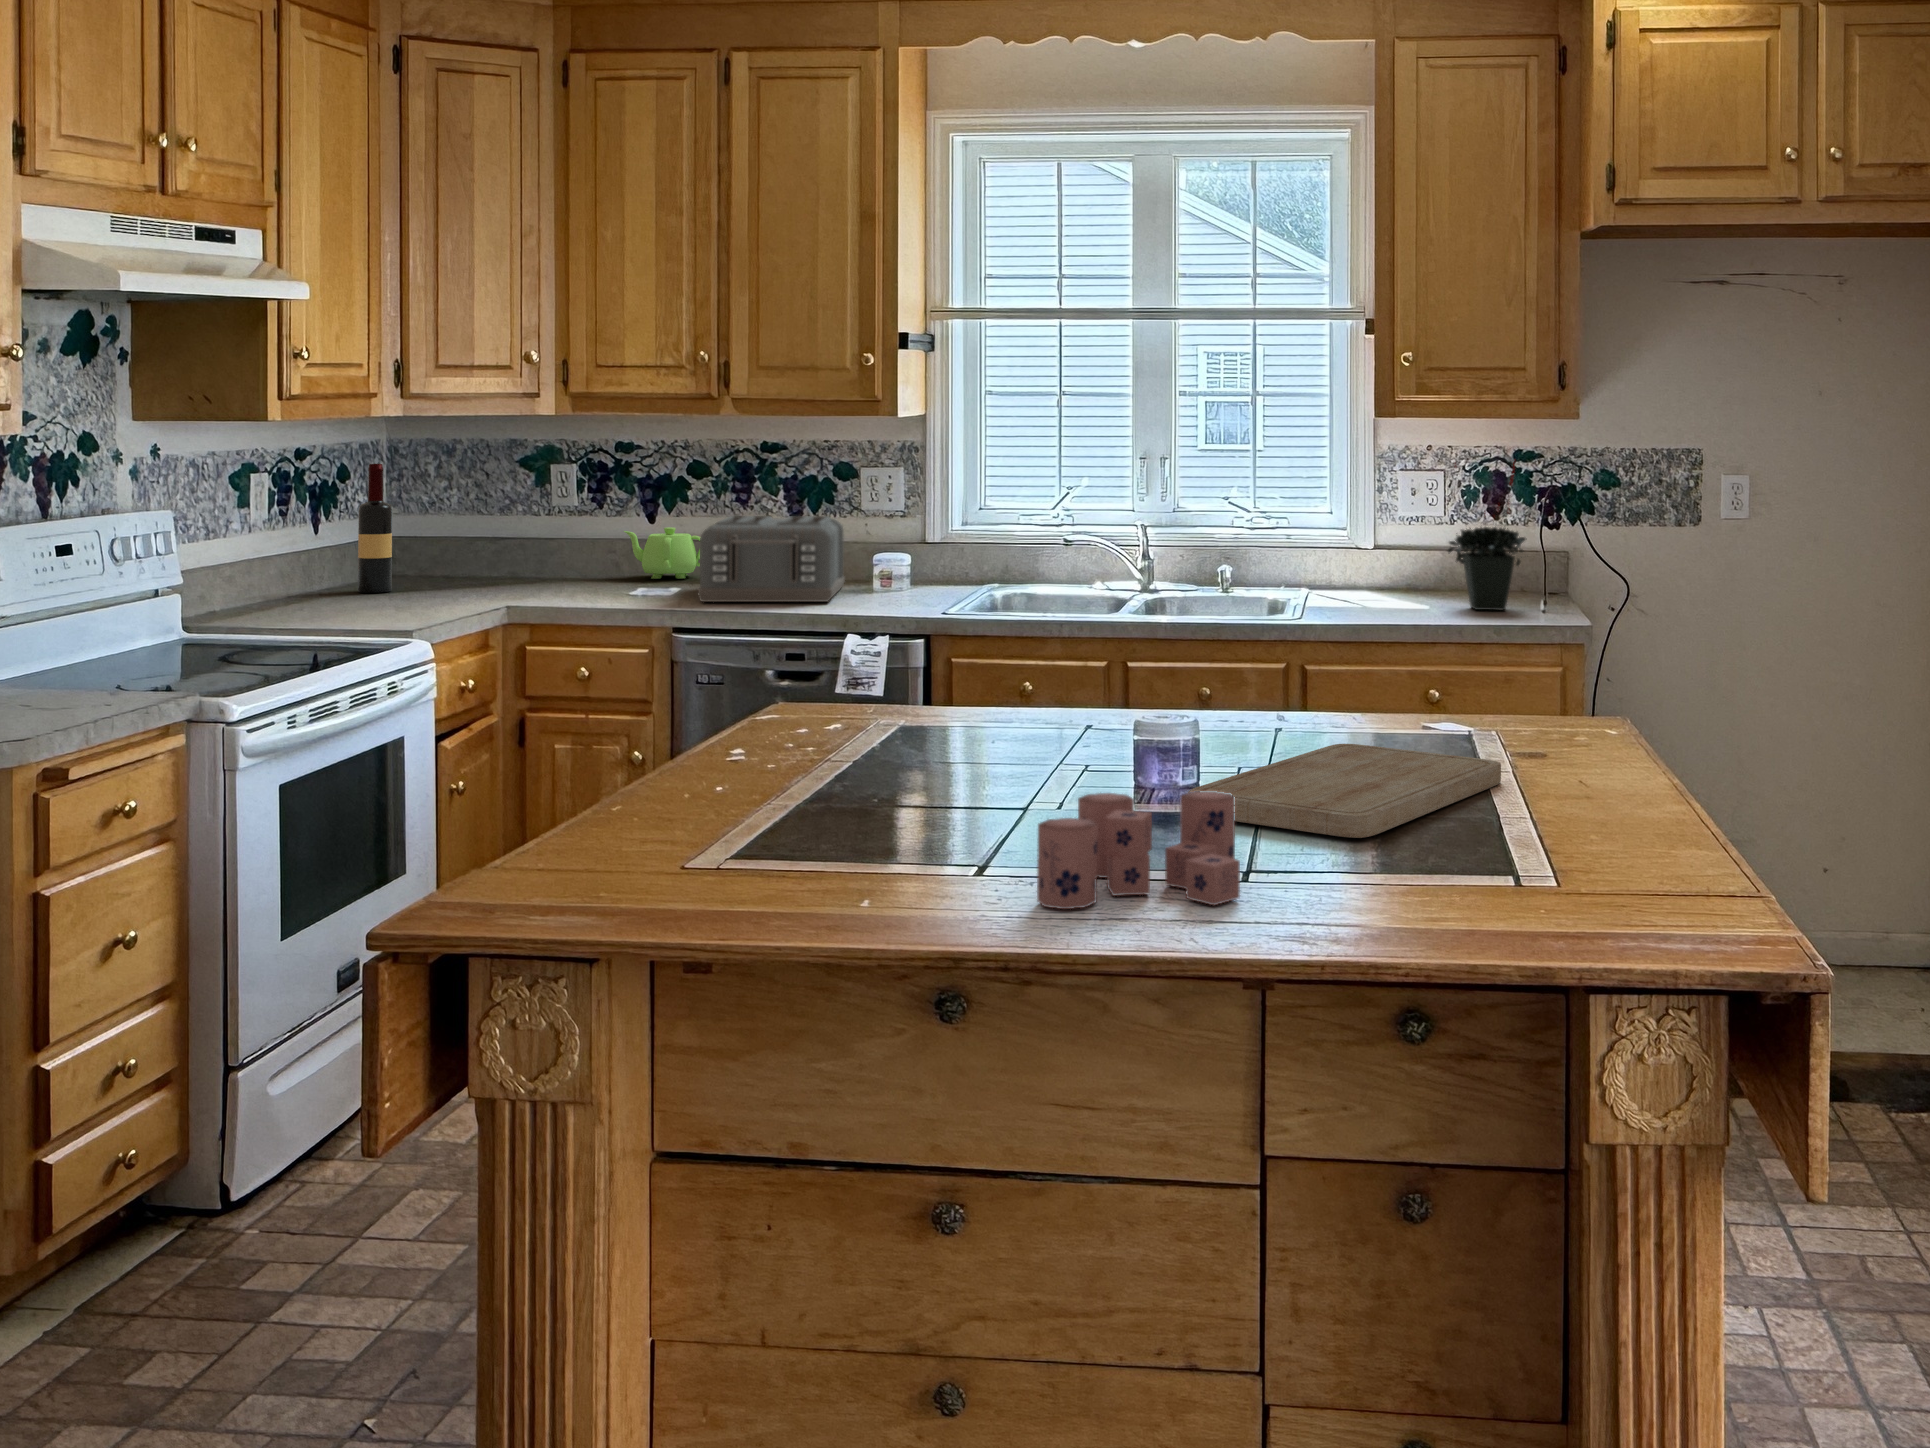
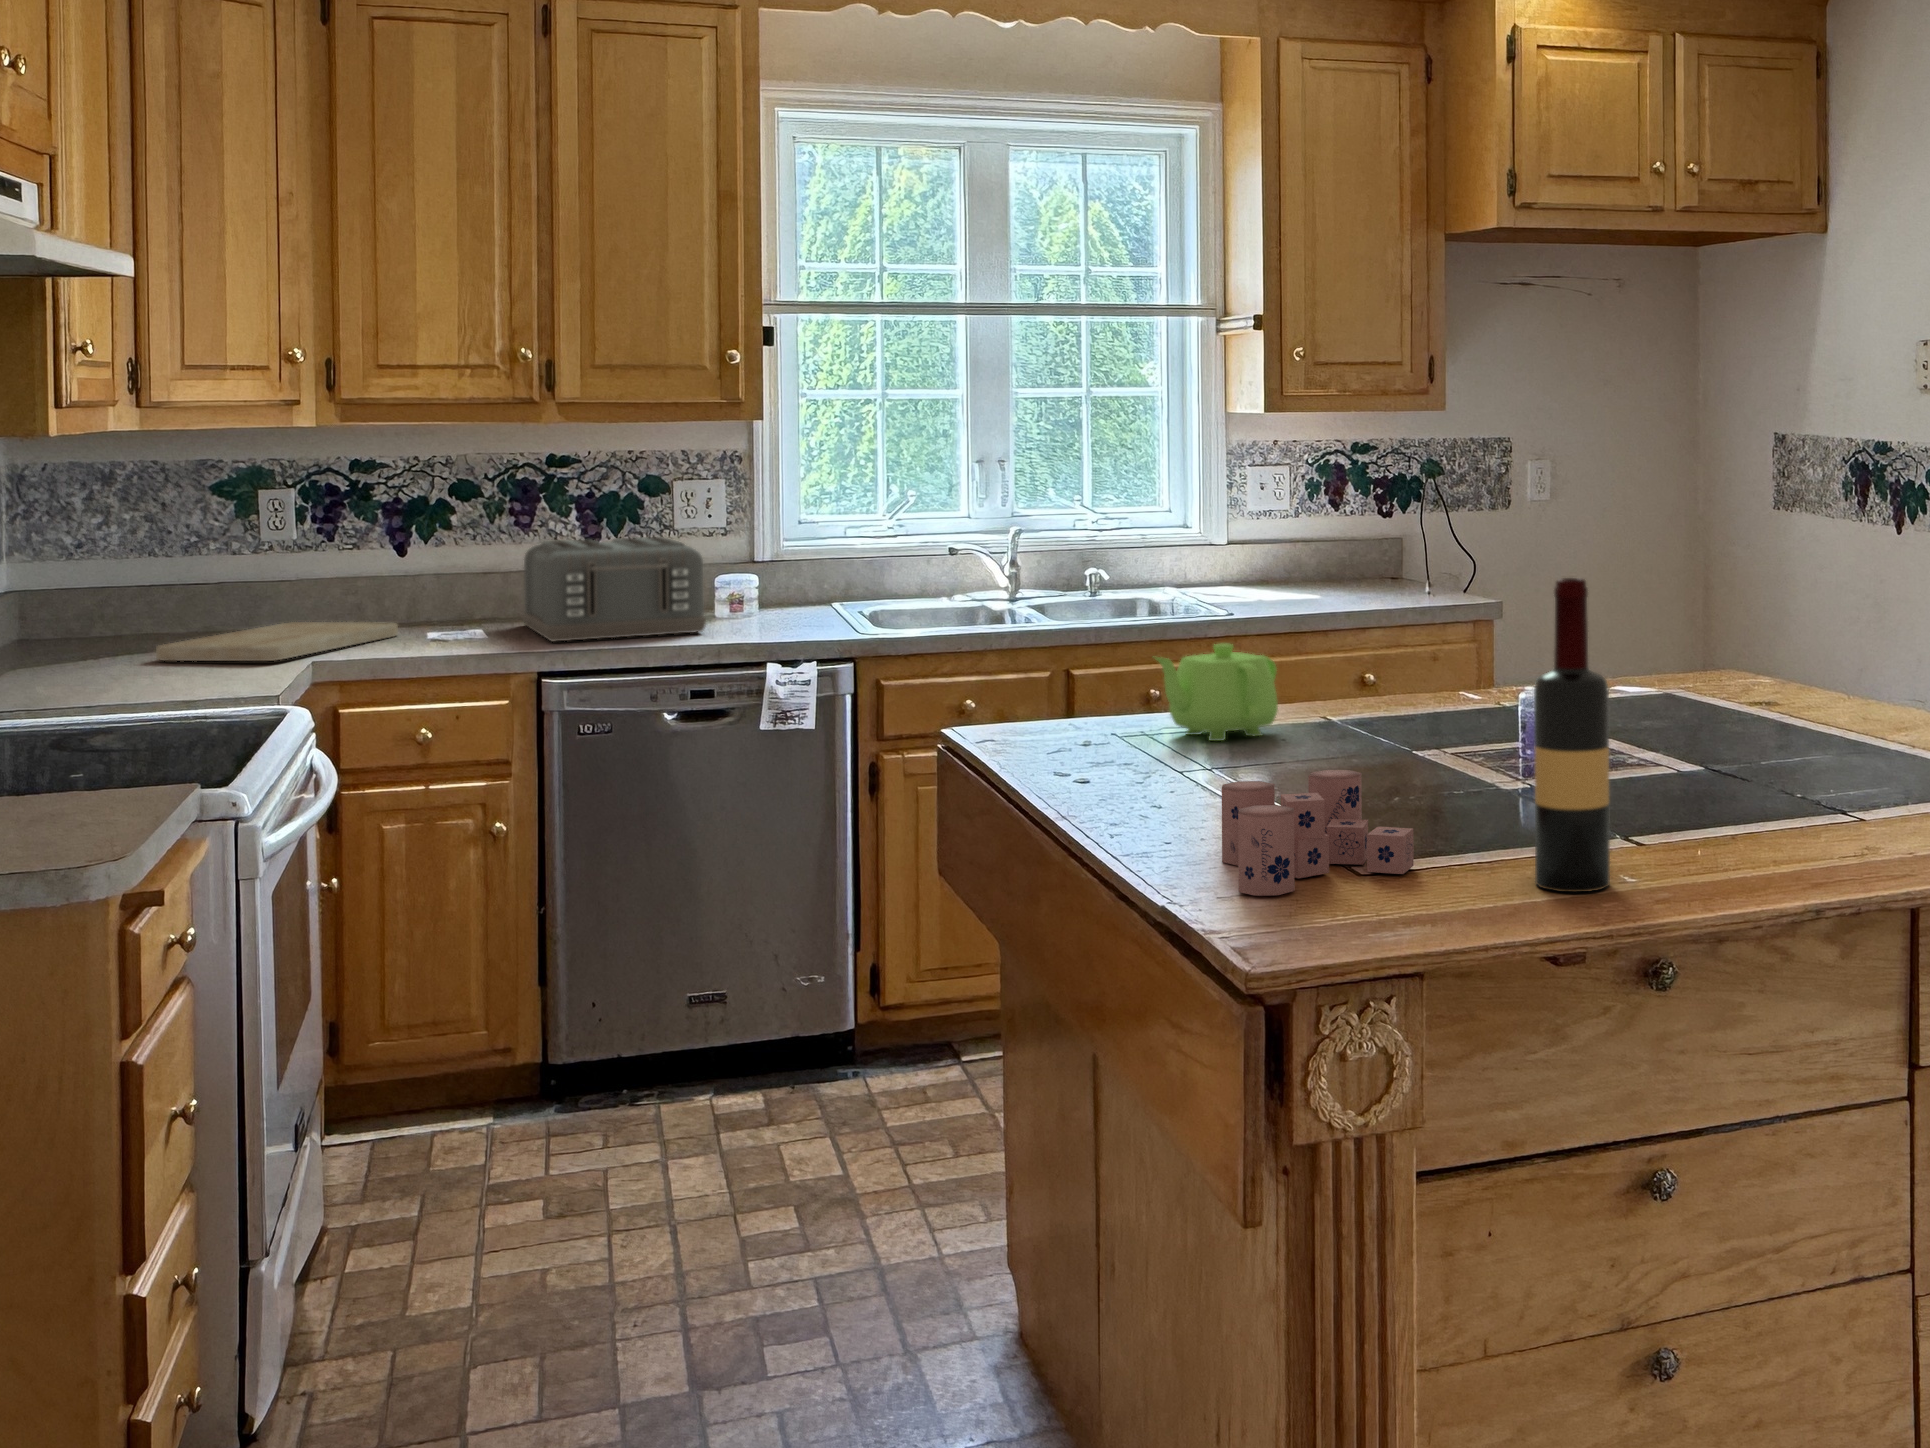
potted plant: present [1448,462,1525,610] -> none [1326,449,1407,597]
wine bottle: present [358,464,392,593] -> present [1534,578,1610,892]
teapot: present [624,527,700,579] -> present [1155,643,1278,741]
cutting board: present [1188,744,1501,838] -> present [156,622,398,661]
candle: present [1037,791,1240,909] -> present [1222,770,1414,896]

